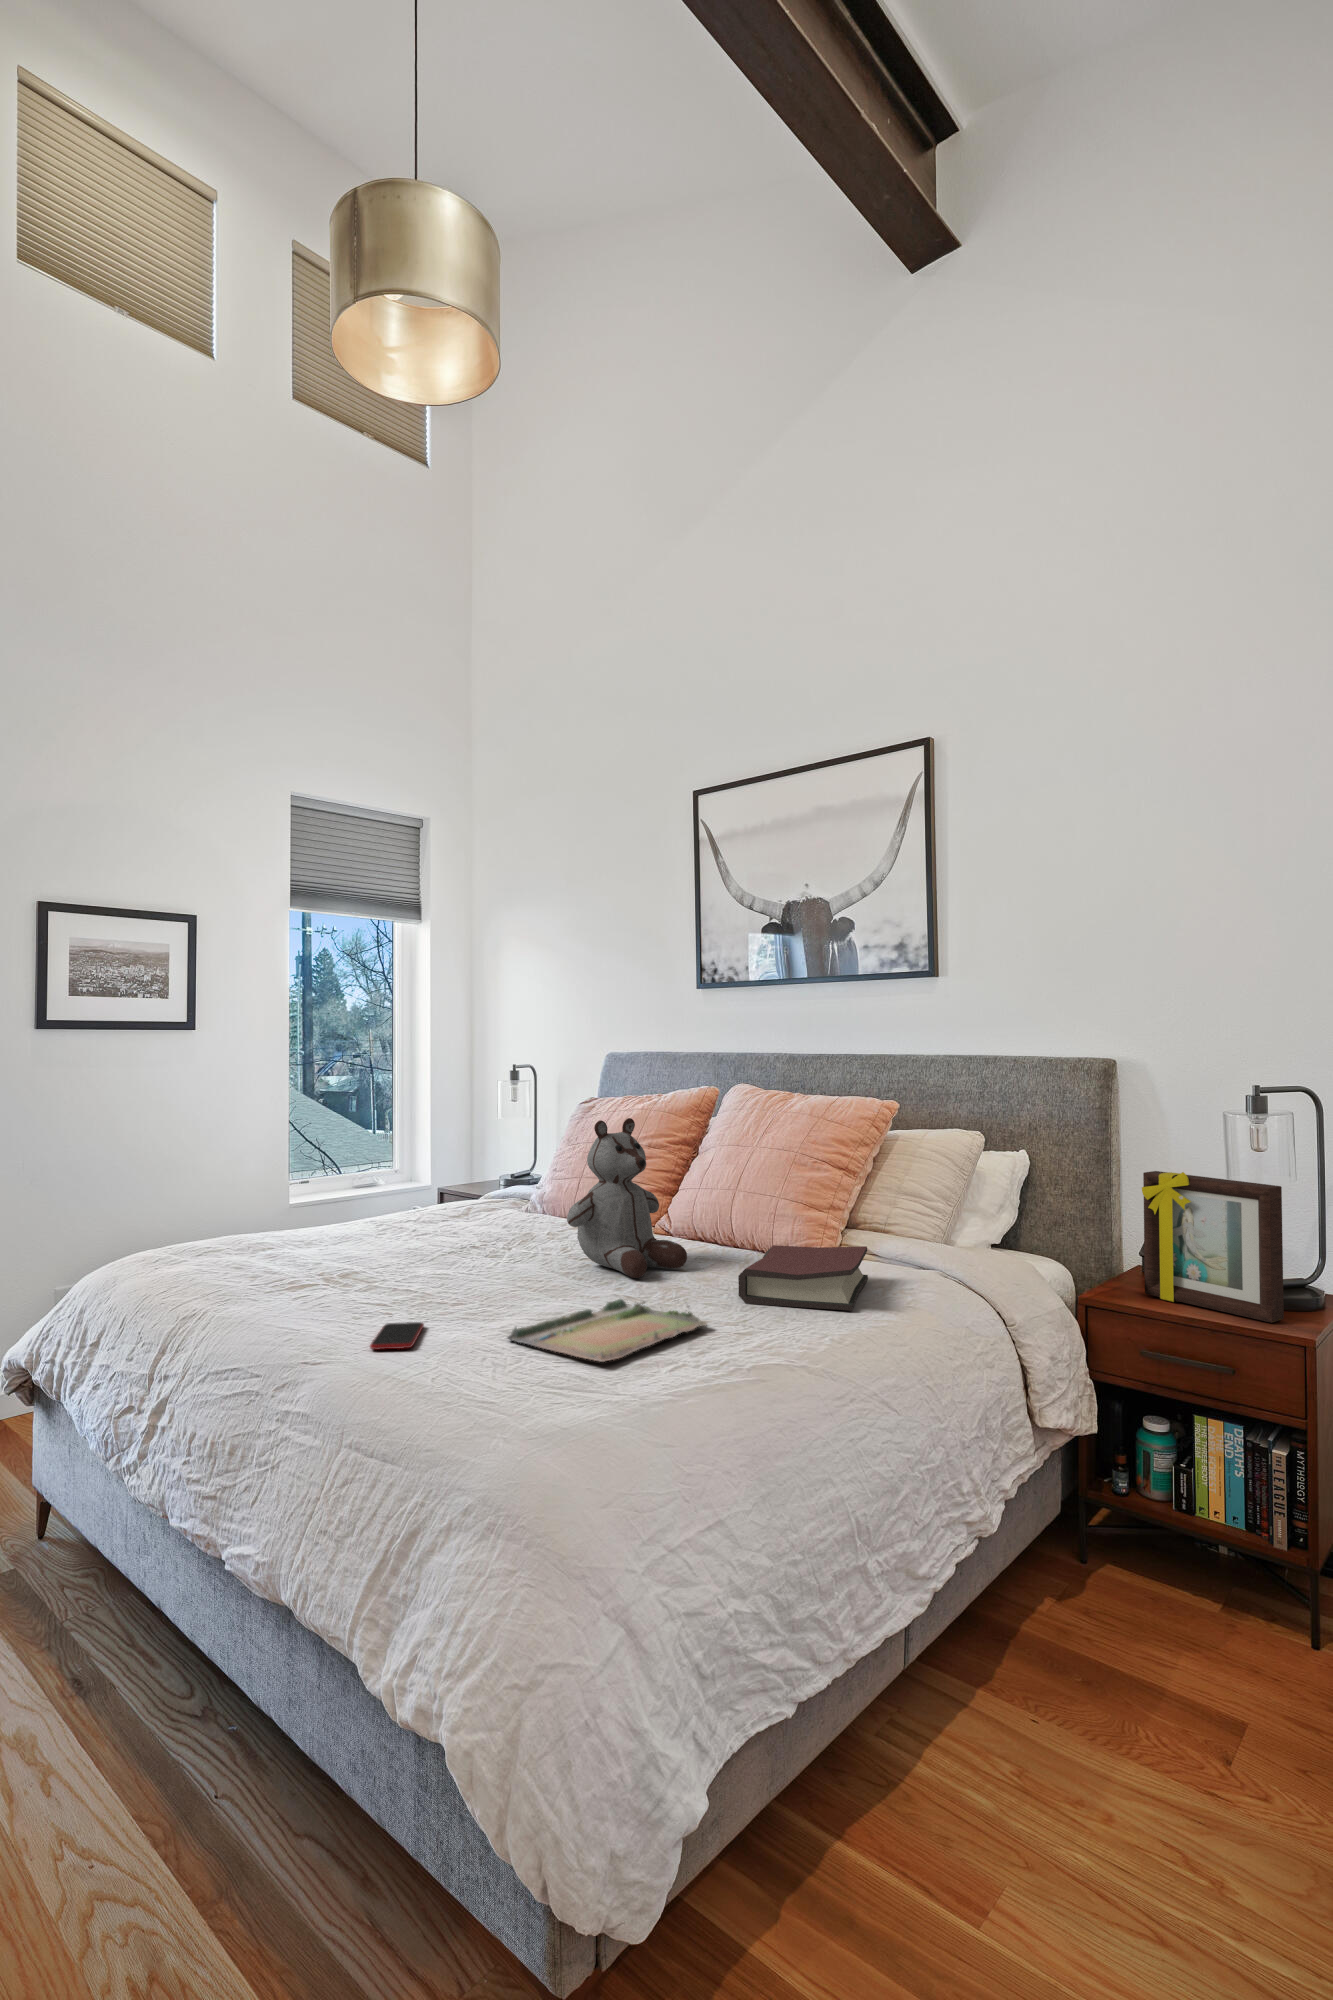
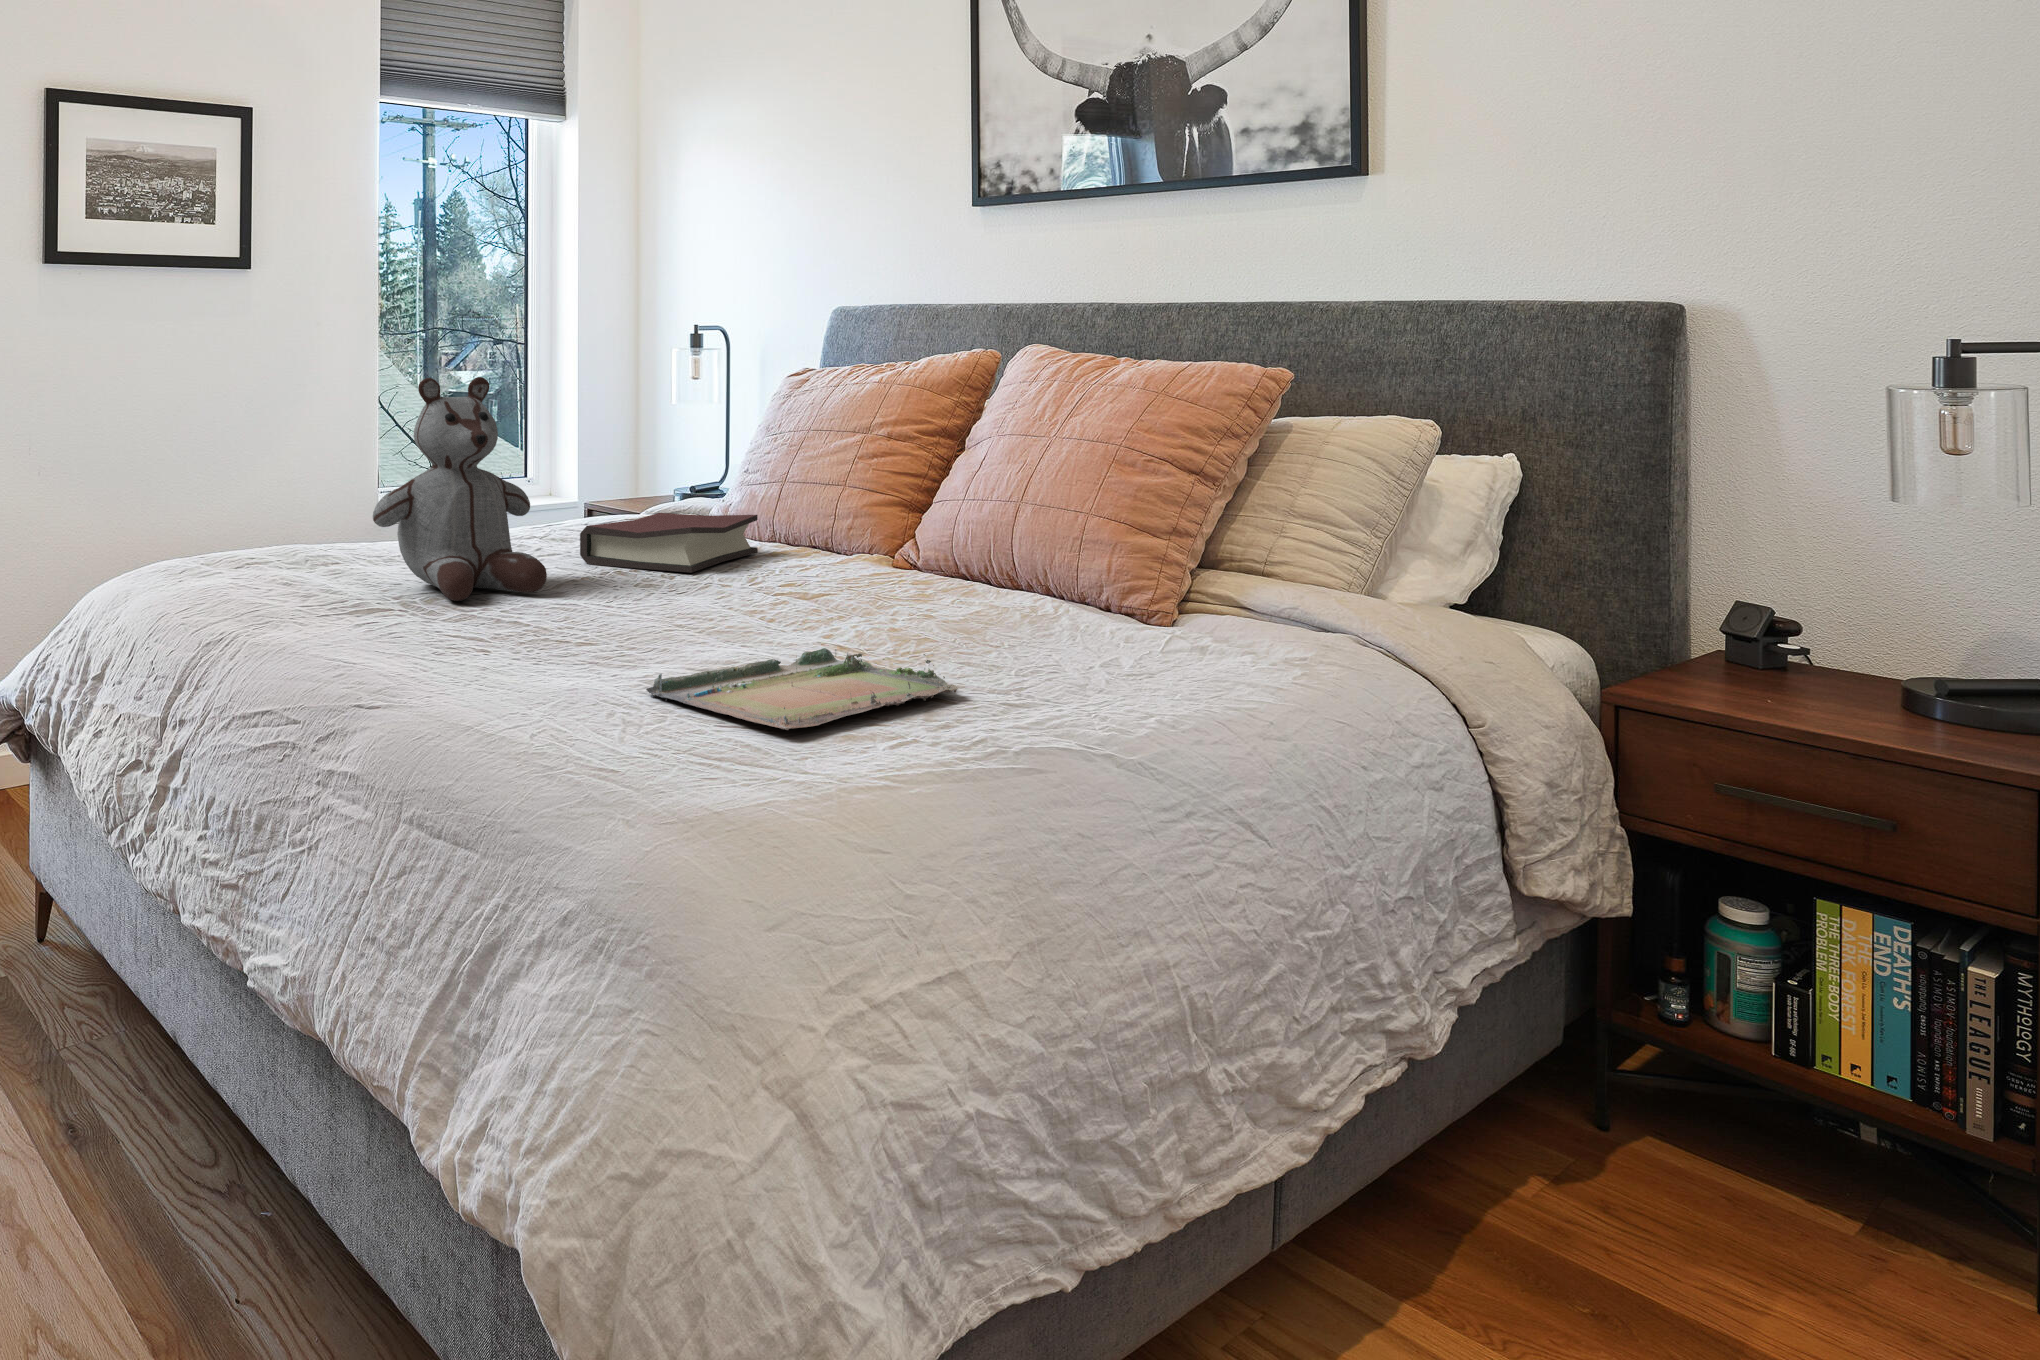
stuffed bear: present [567,1118,687,1278] -> present [373,377,547,601]
picture frame: present [1142,1171,1284,1323] -> none [1731,486,2015,750]
hardback book: present [738,1245,868,1311] -> present [580,513,758,573]
smartphone: present [370,1322,424,1350] -> none [447,662,529,695]

